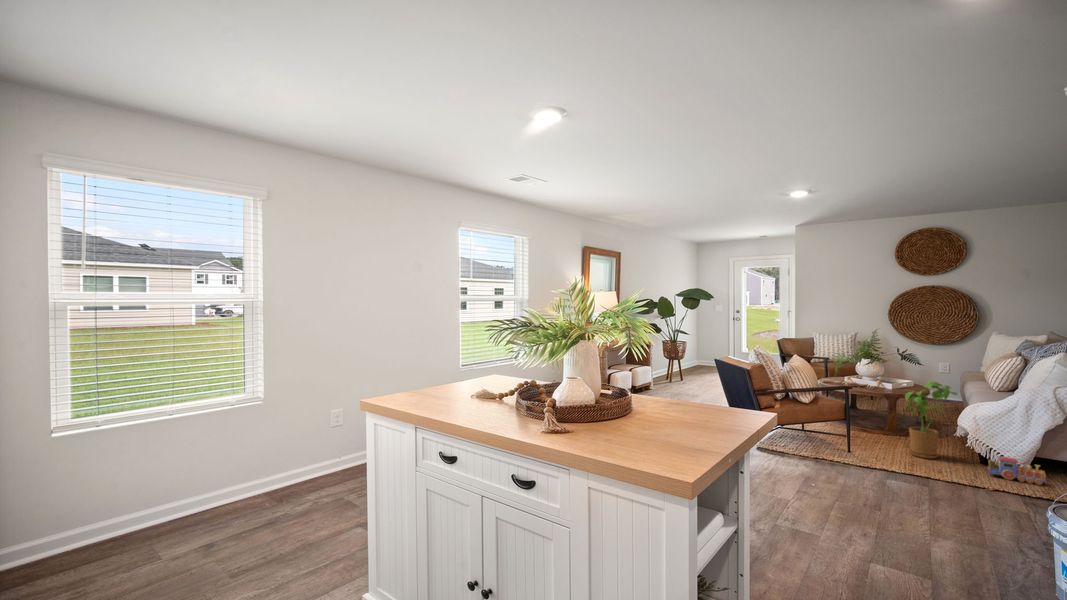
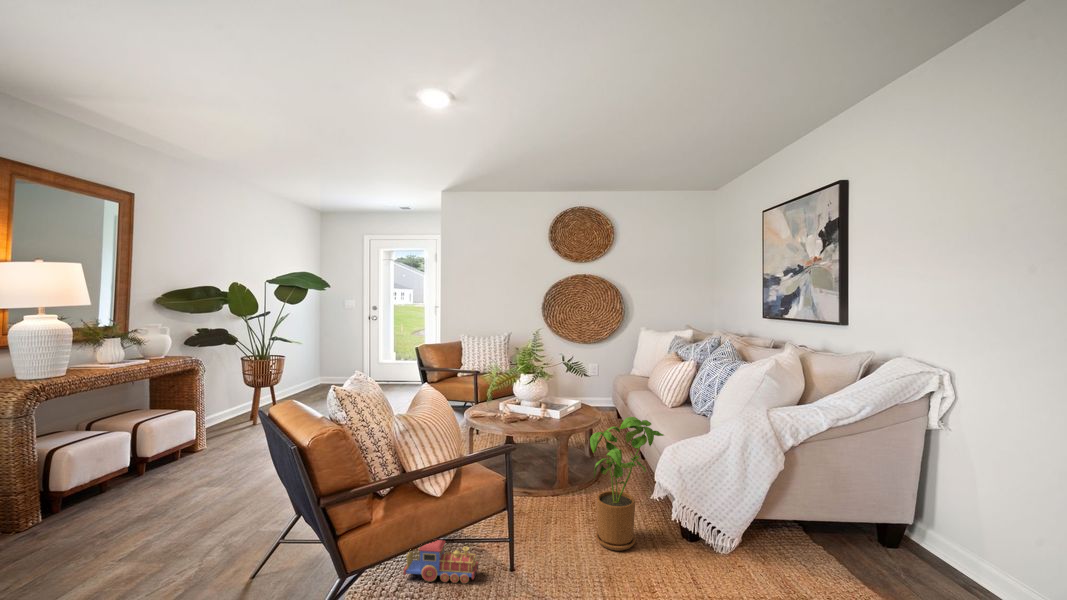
toy train: present [986,457,1048,485] -> present [403,540,478,583]

